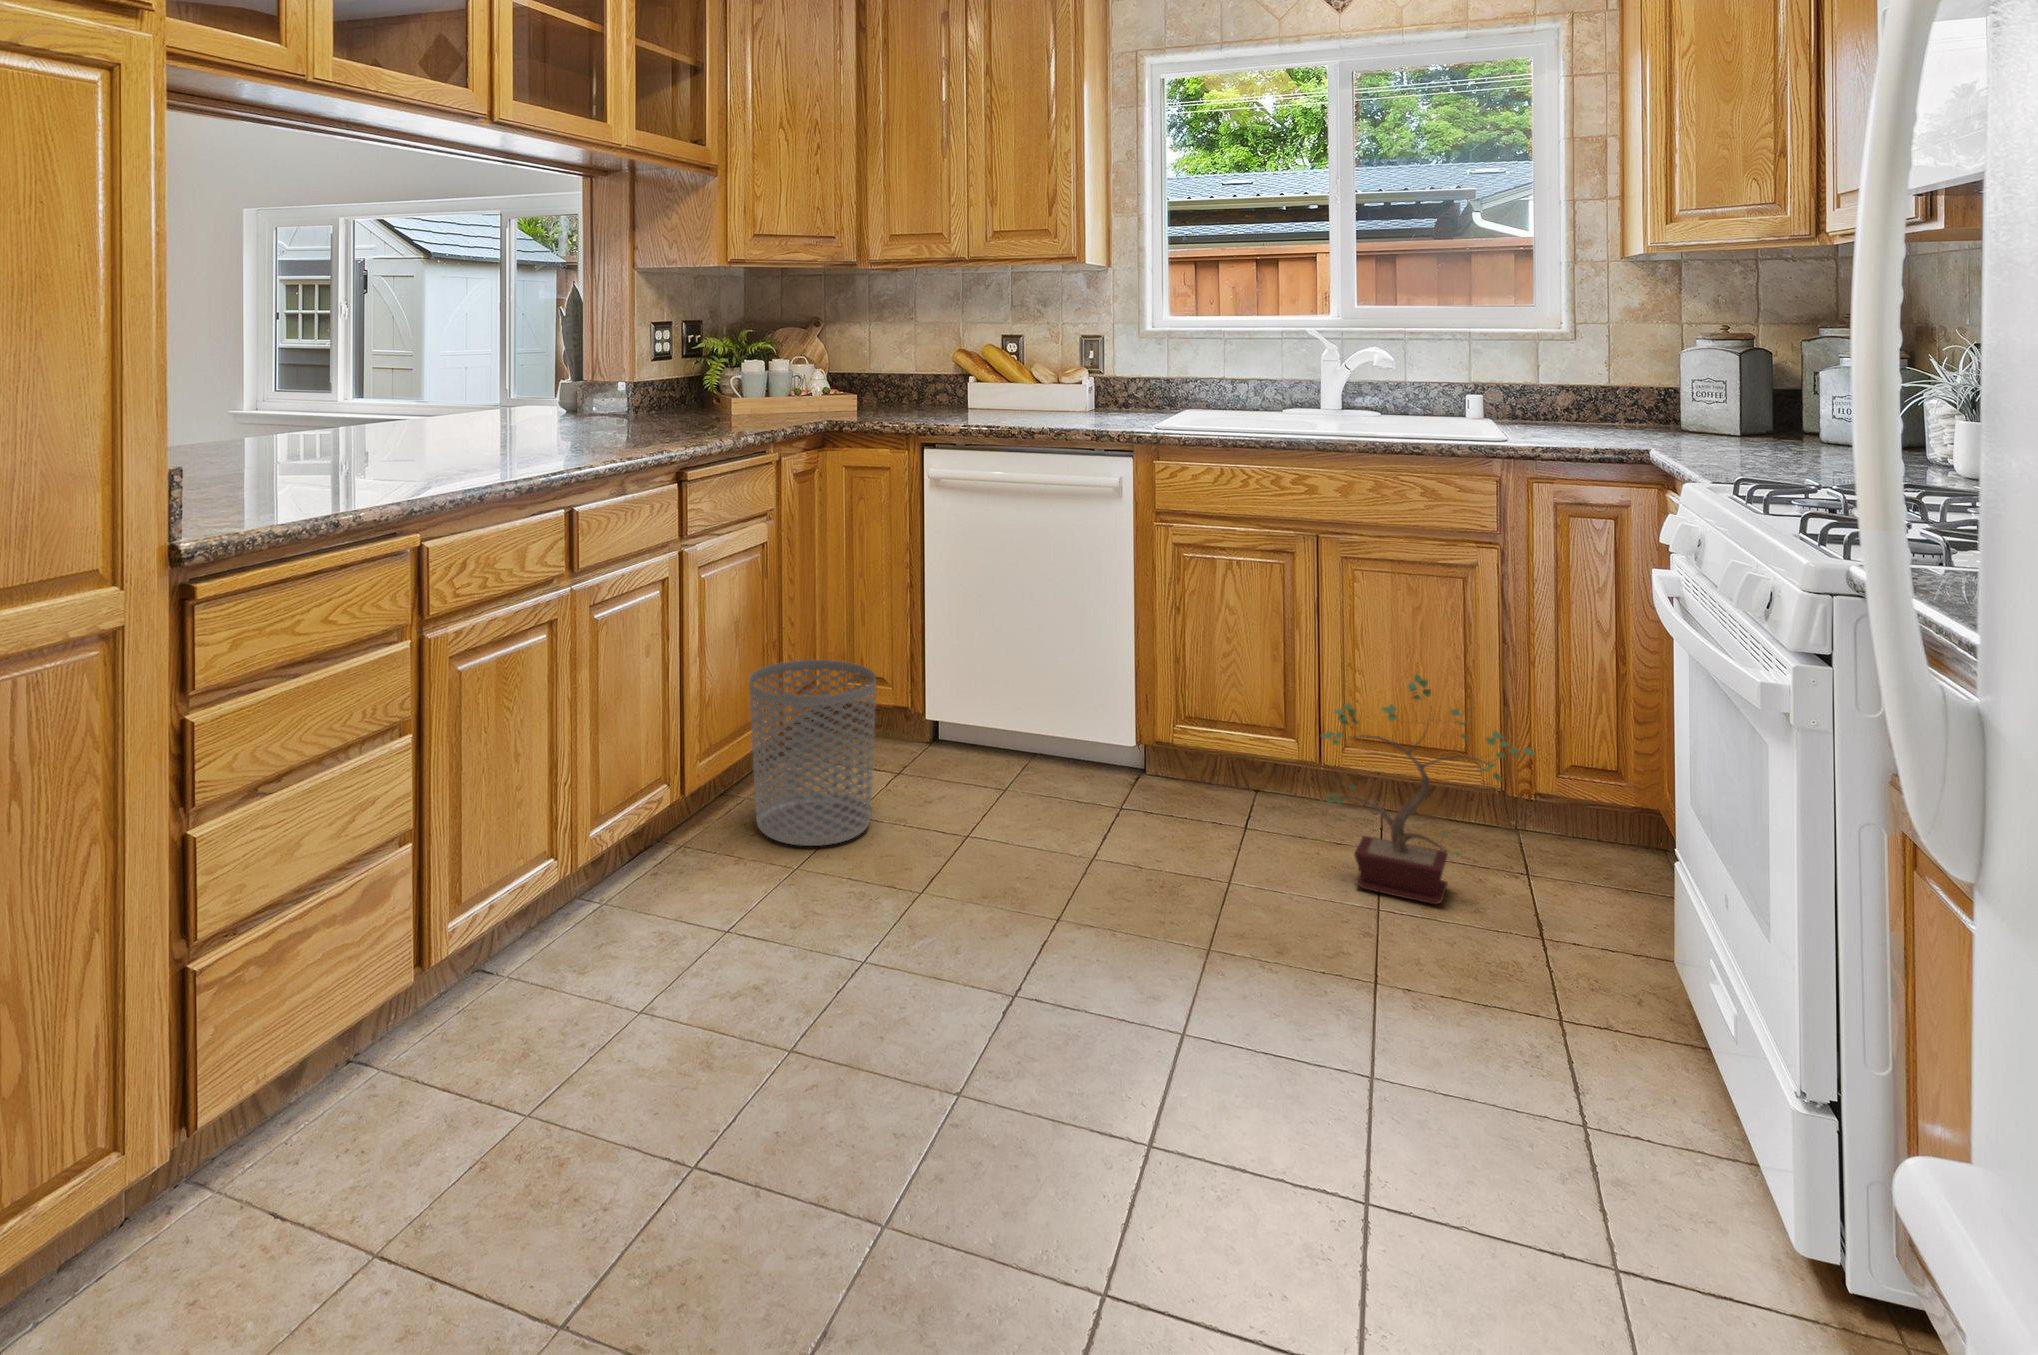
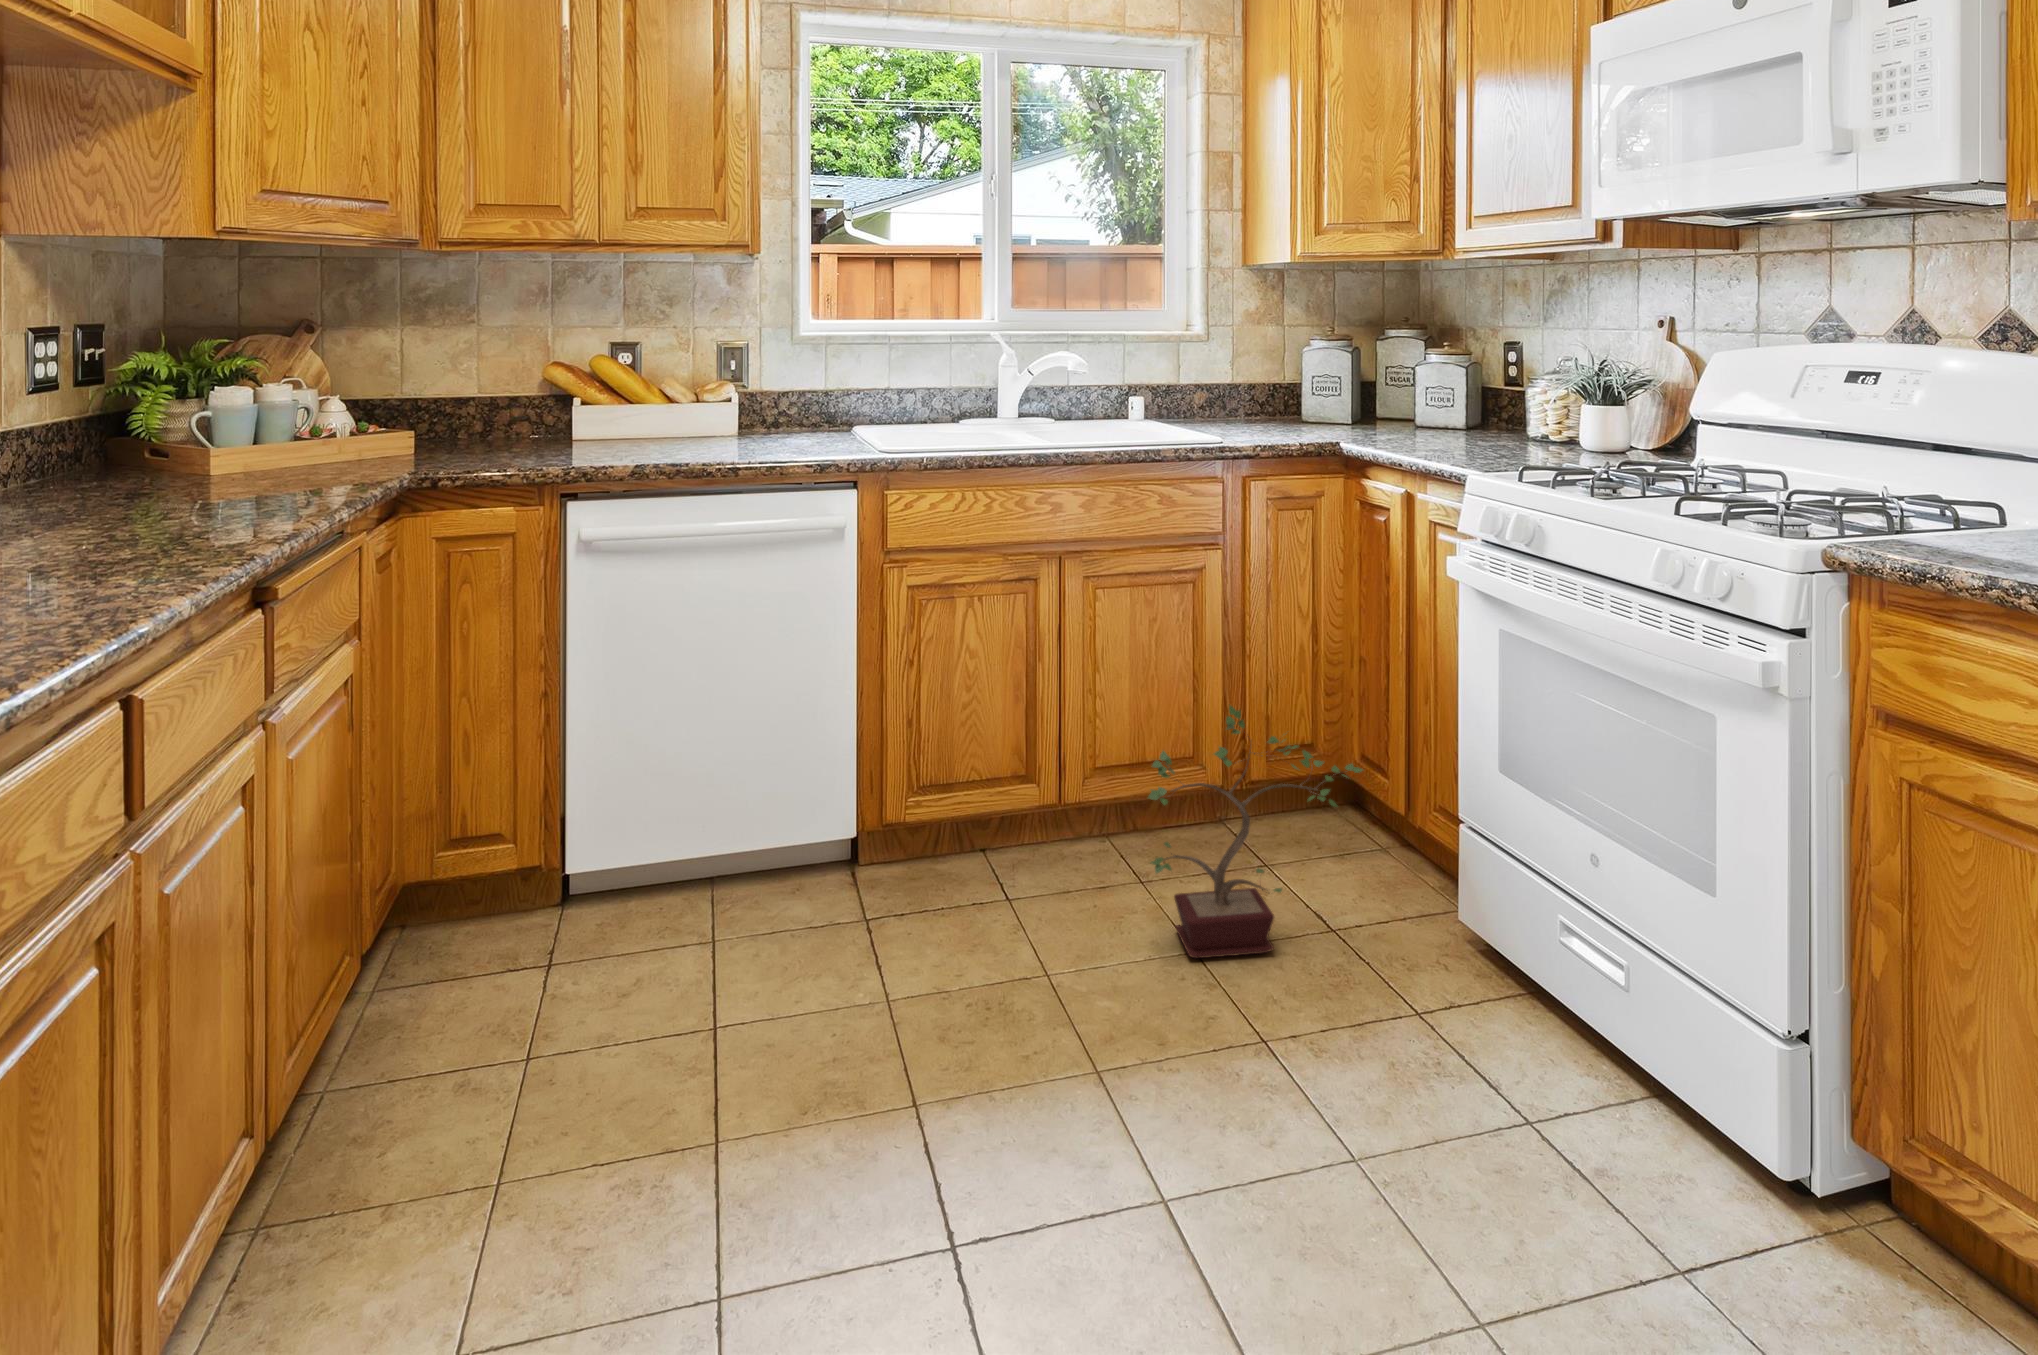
waste bin: present [749,660,876,846] -> none [353,853,584,1207]

